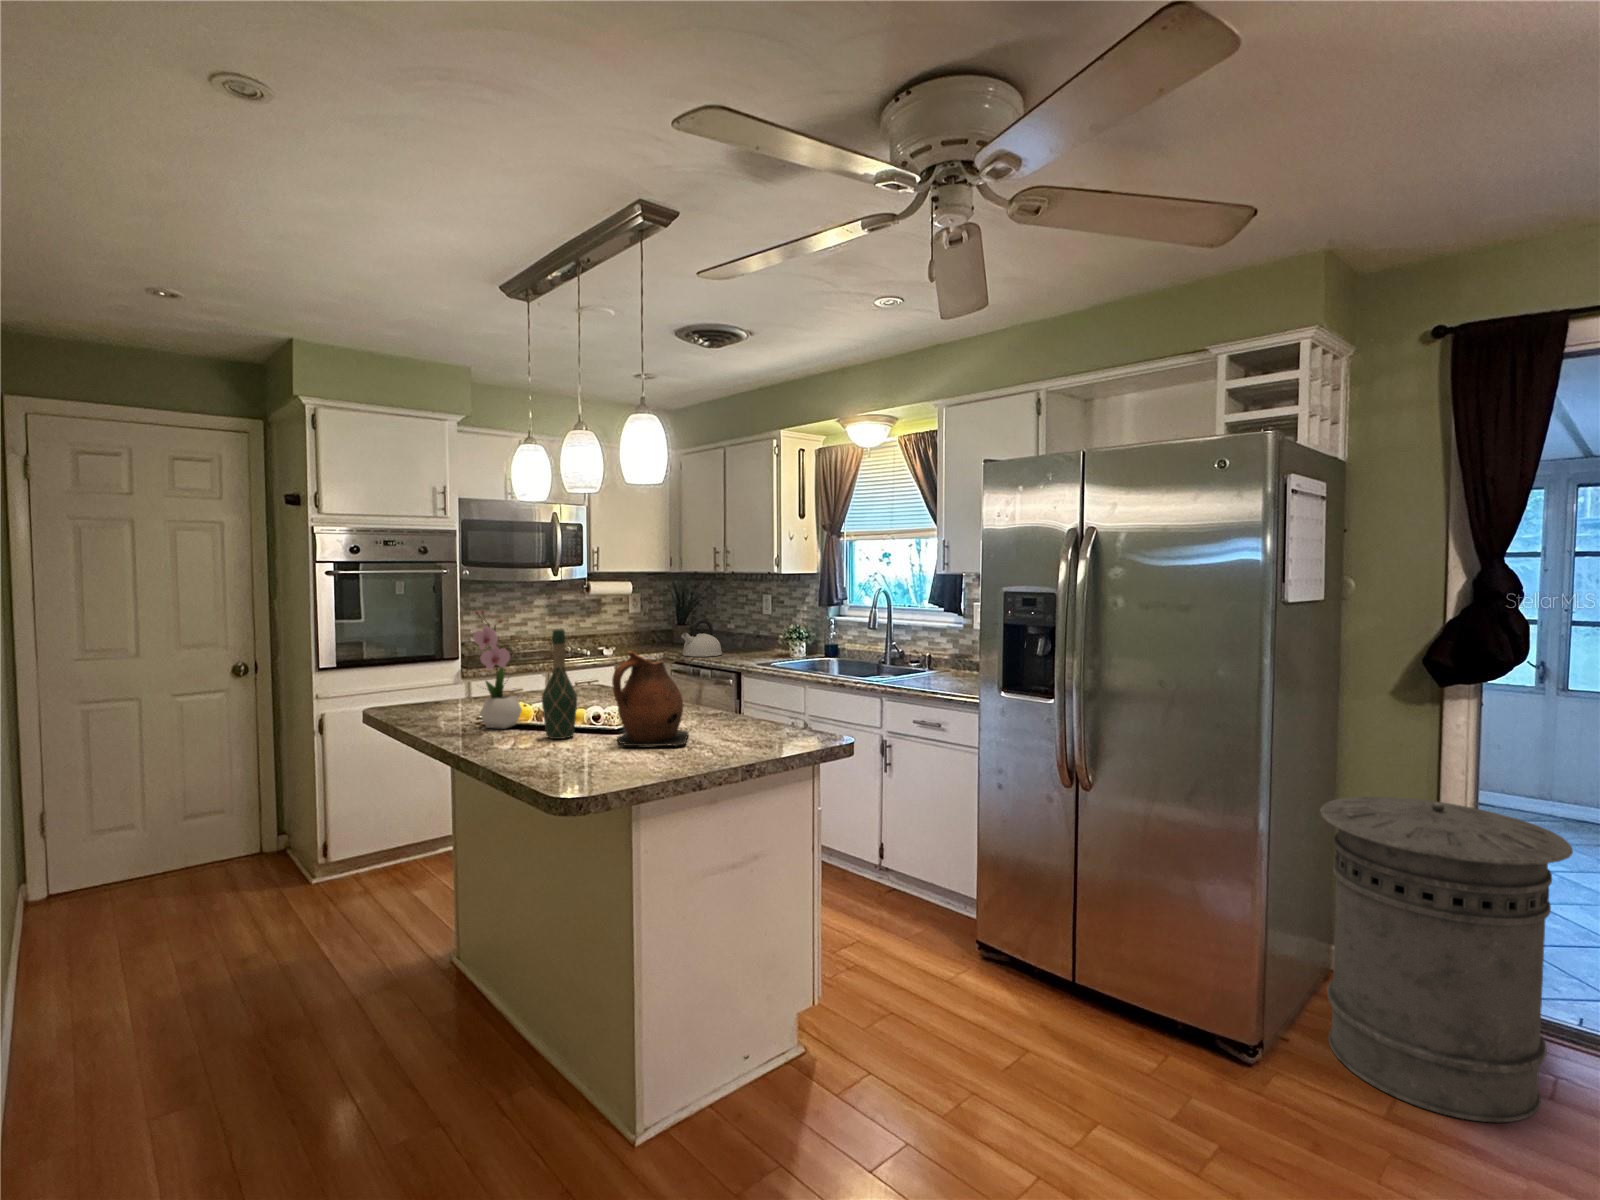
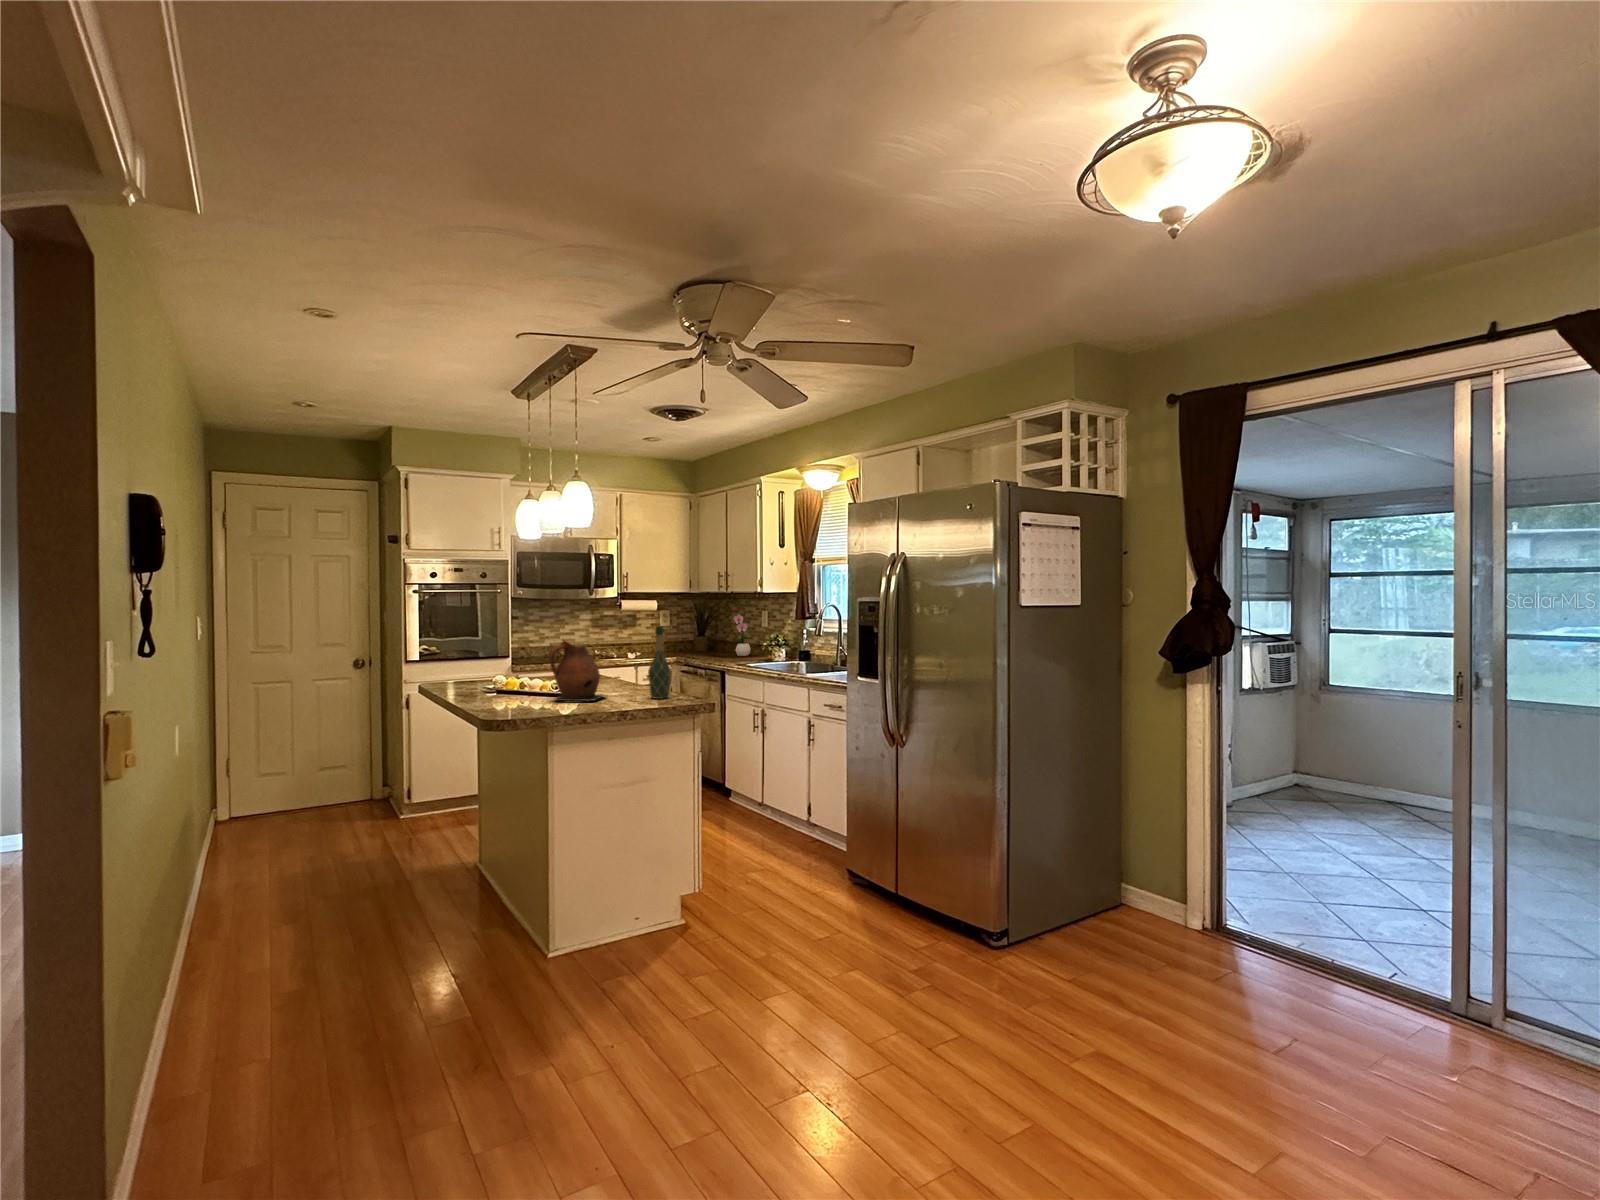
flower arrangement: present [473,610,522,729] -> present [734,608,751,656]
kettle: present [682,620,722,657] -> none [688,631,722,660]
wine bottle: present [542,630,577,739] -> present [648,626,671,699]
trash can: present [1320,796,1573,1122] -> none [1059,756,1221,990]

